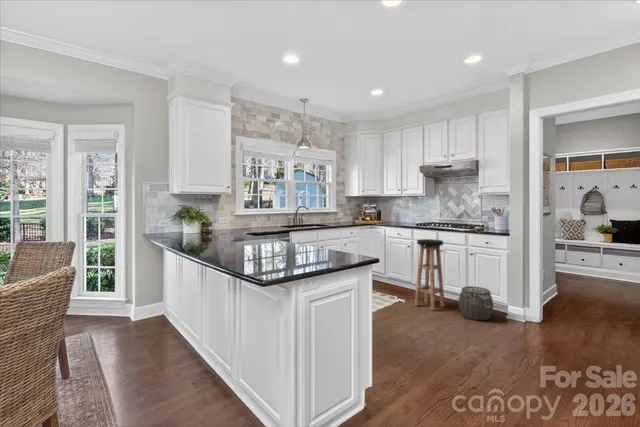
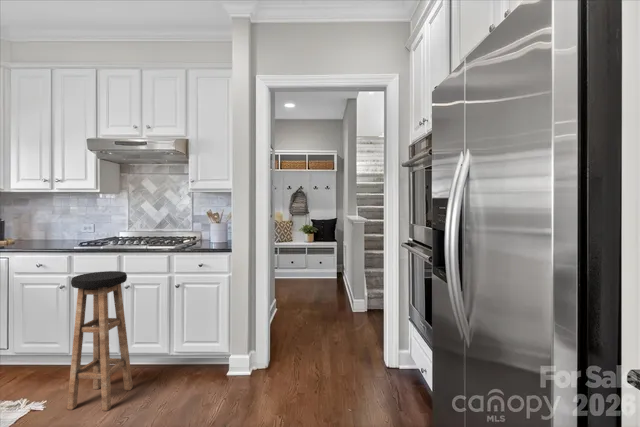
woven basket: present [459,286,493,320] -> none [155,342,213,407]

